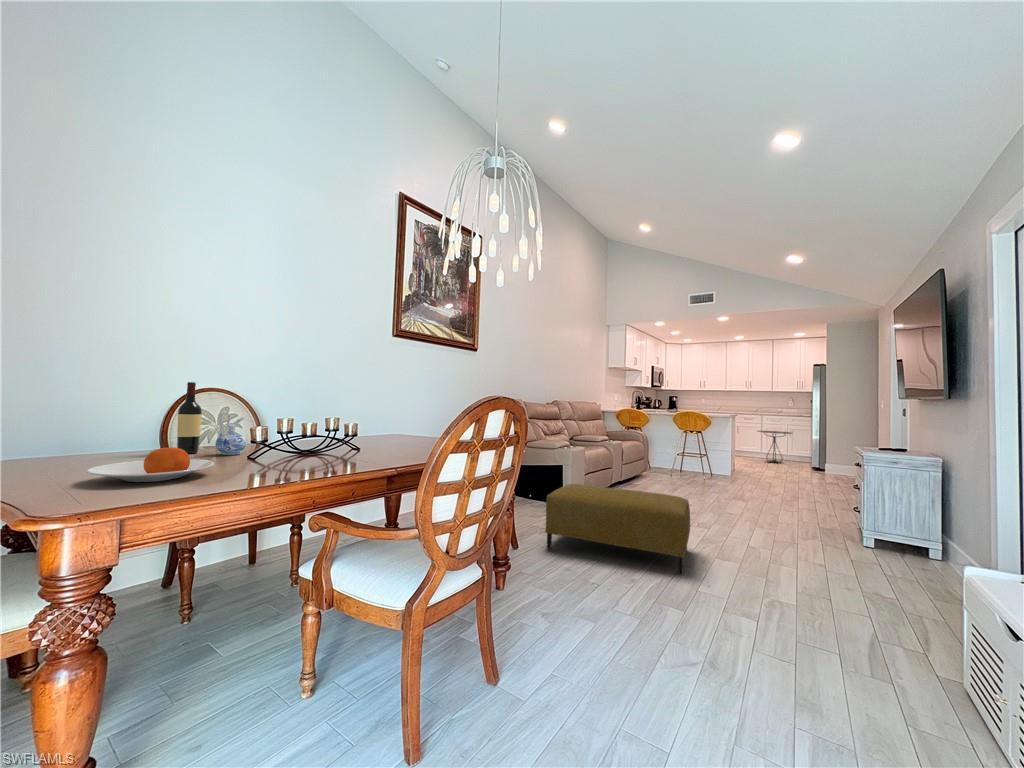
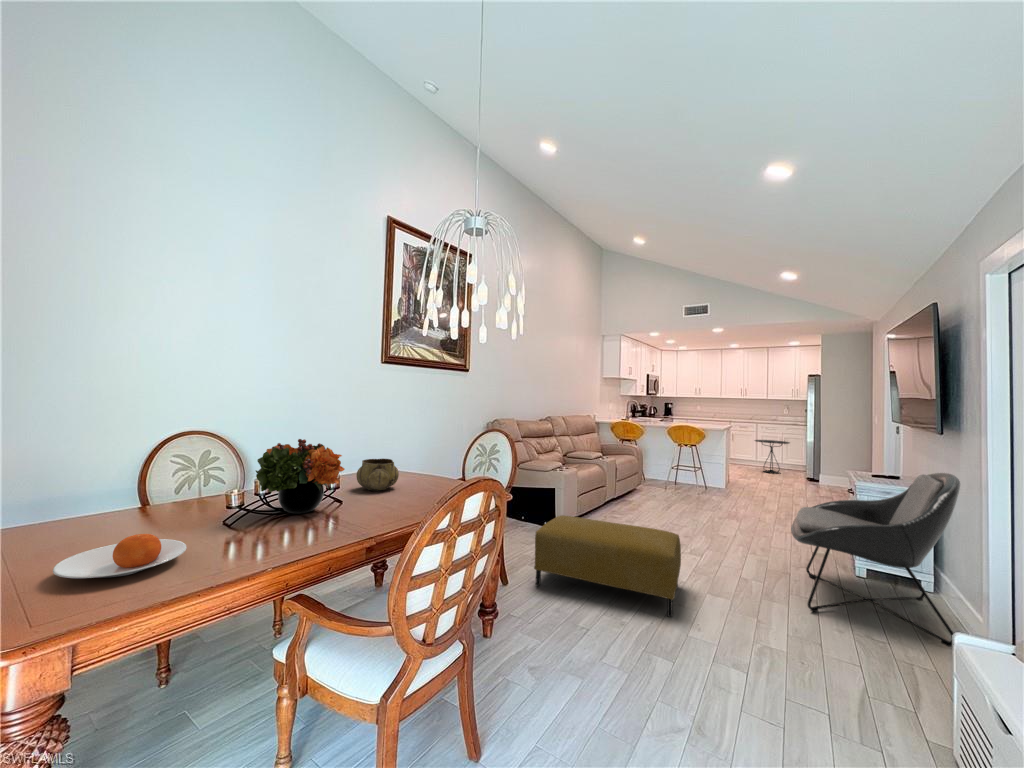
wine bottle: present [177,382,202,454] -> none [152,441,177,516]
flower arrangement: none [276,383,364,454] -> present [256,439,345,514]
ceramic pitcher: present [215,411,246,455] -> none [192,473,224,517]
decorative bowl: none [373,416,414,445] -> present [356,459,399,491]
lounge chair: none [799,434,970,601] -> present [791,473,960,647]

